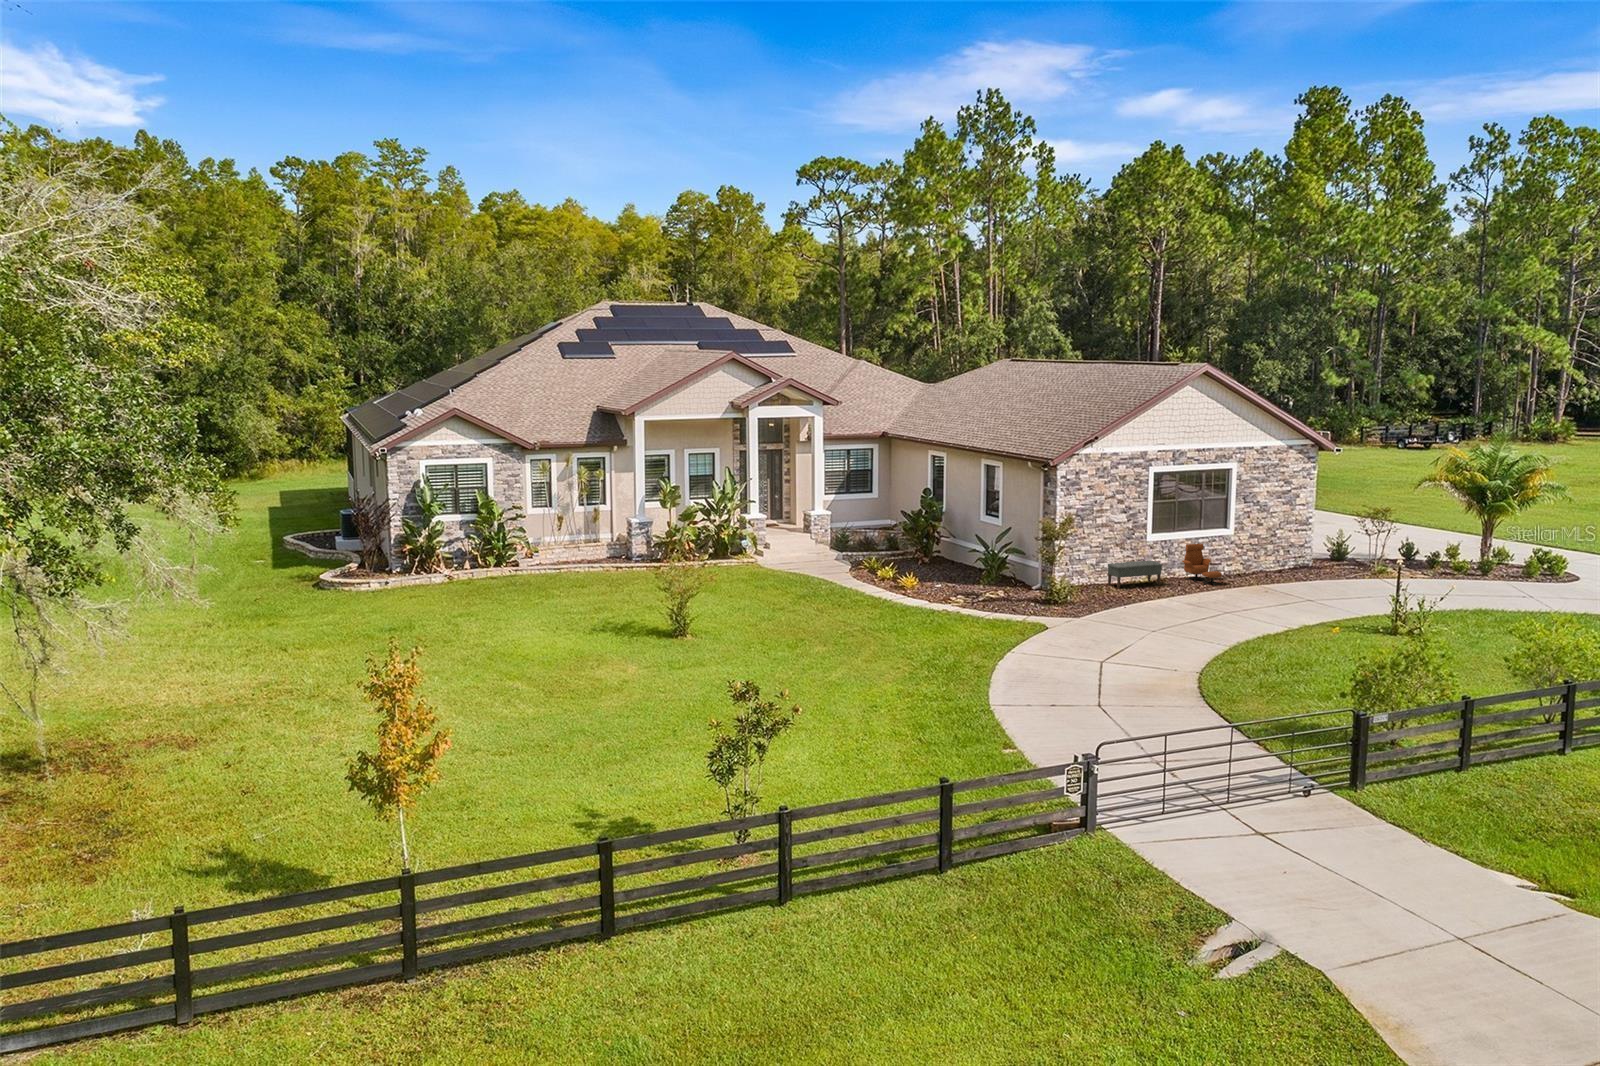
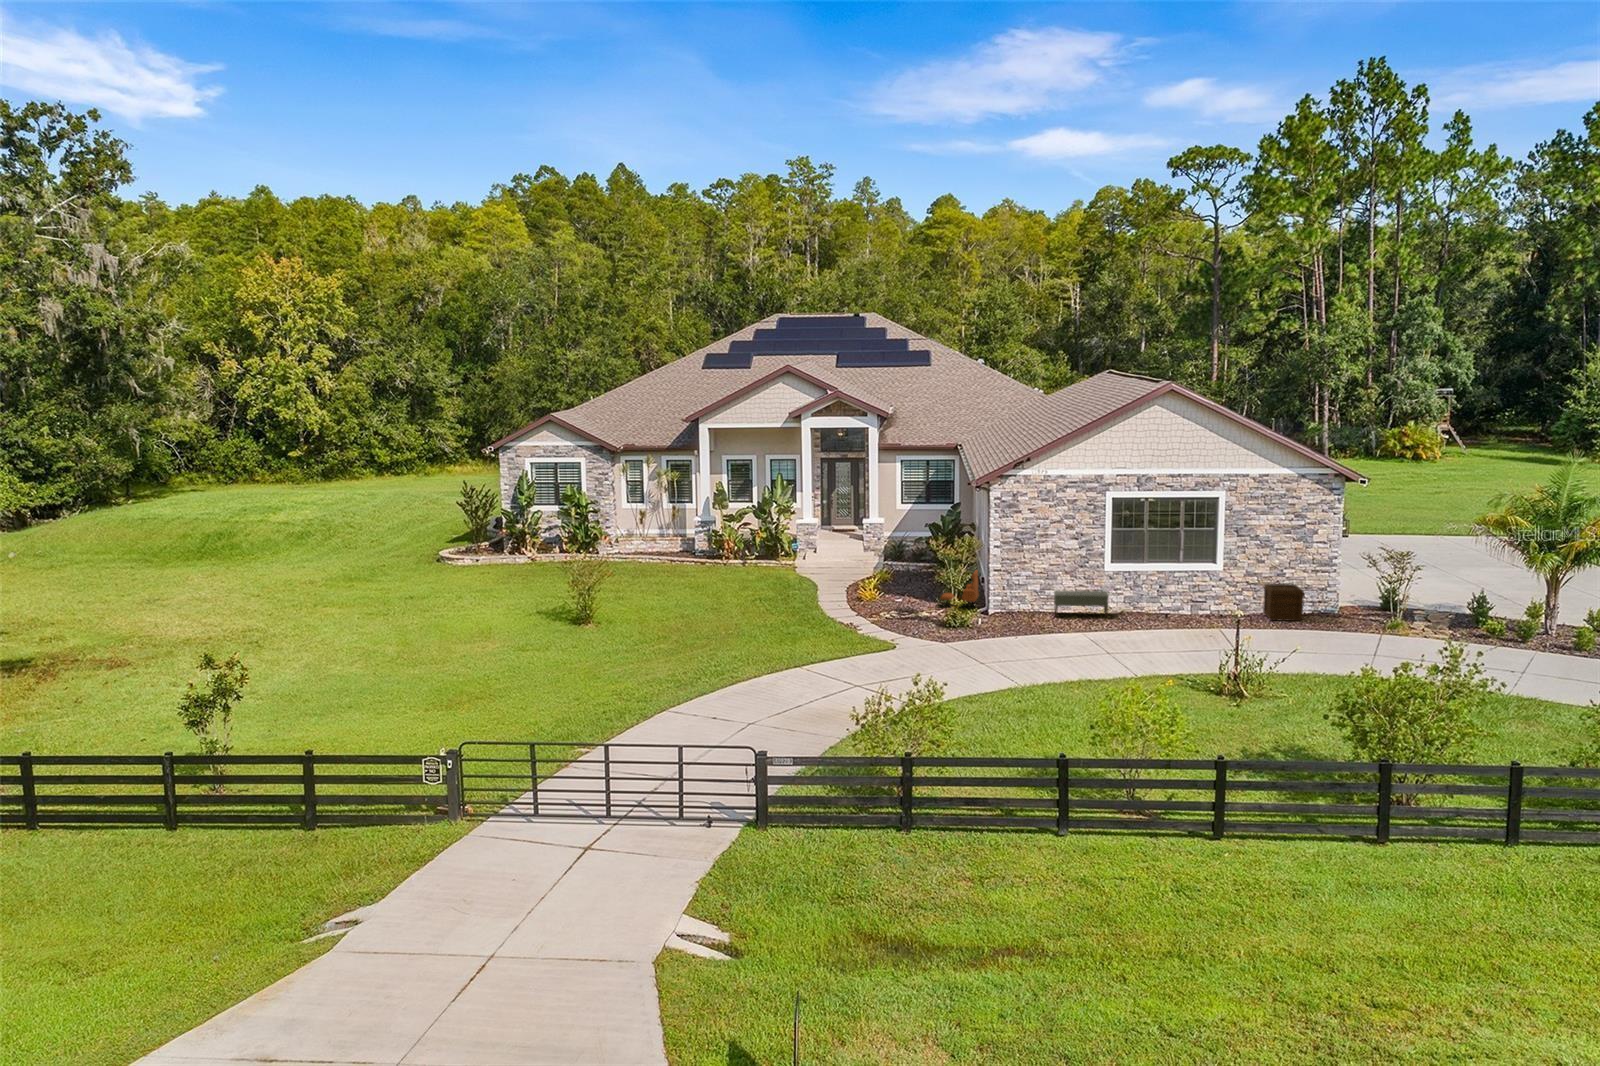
wooden crate: none [1262,543,1306,575] -> present [1263,584,1304,621]
lounge chair: present [1182,544,1222,586] -> present [941,570,979,607]

